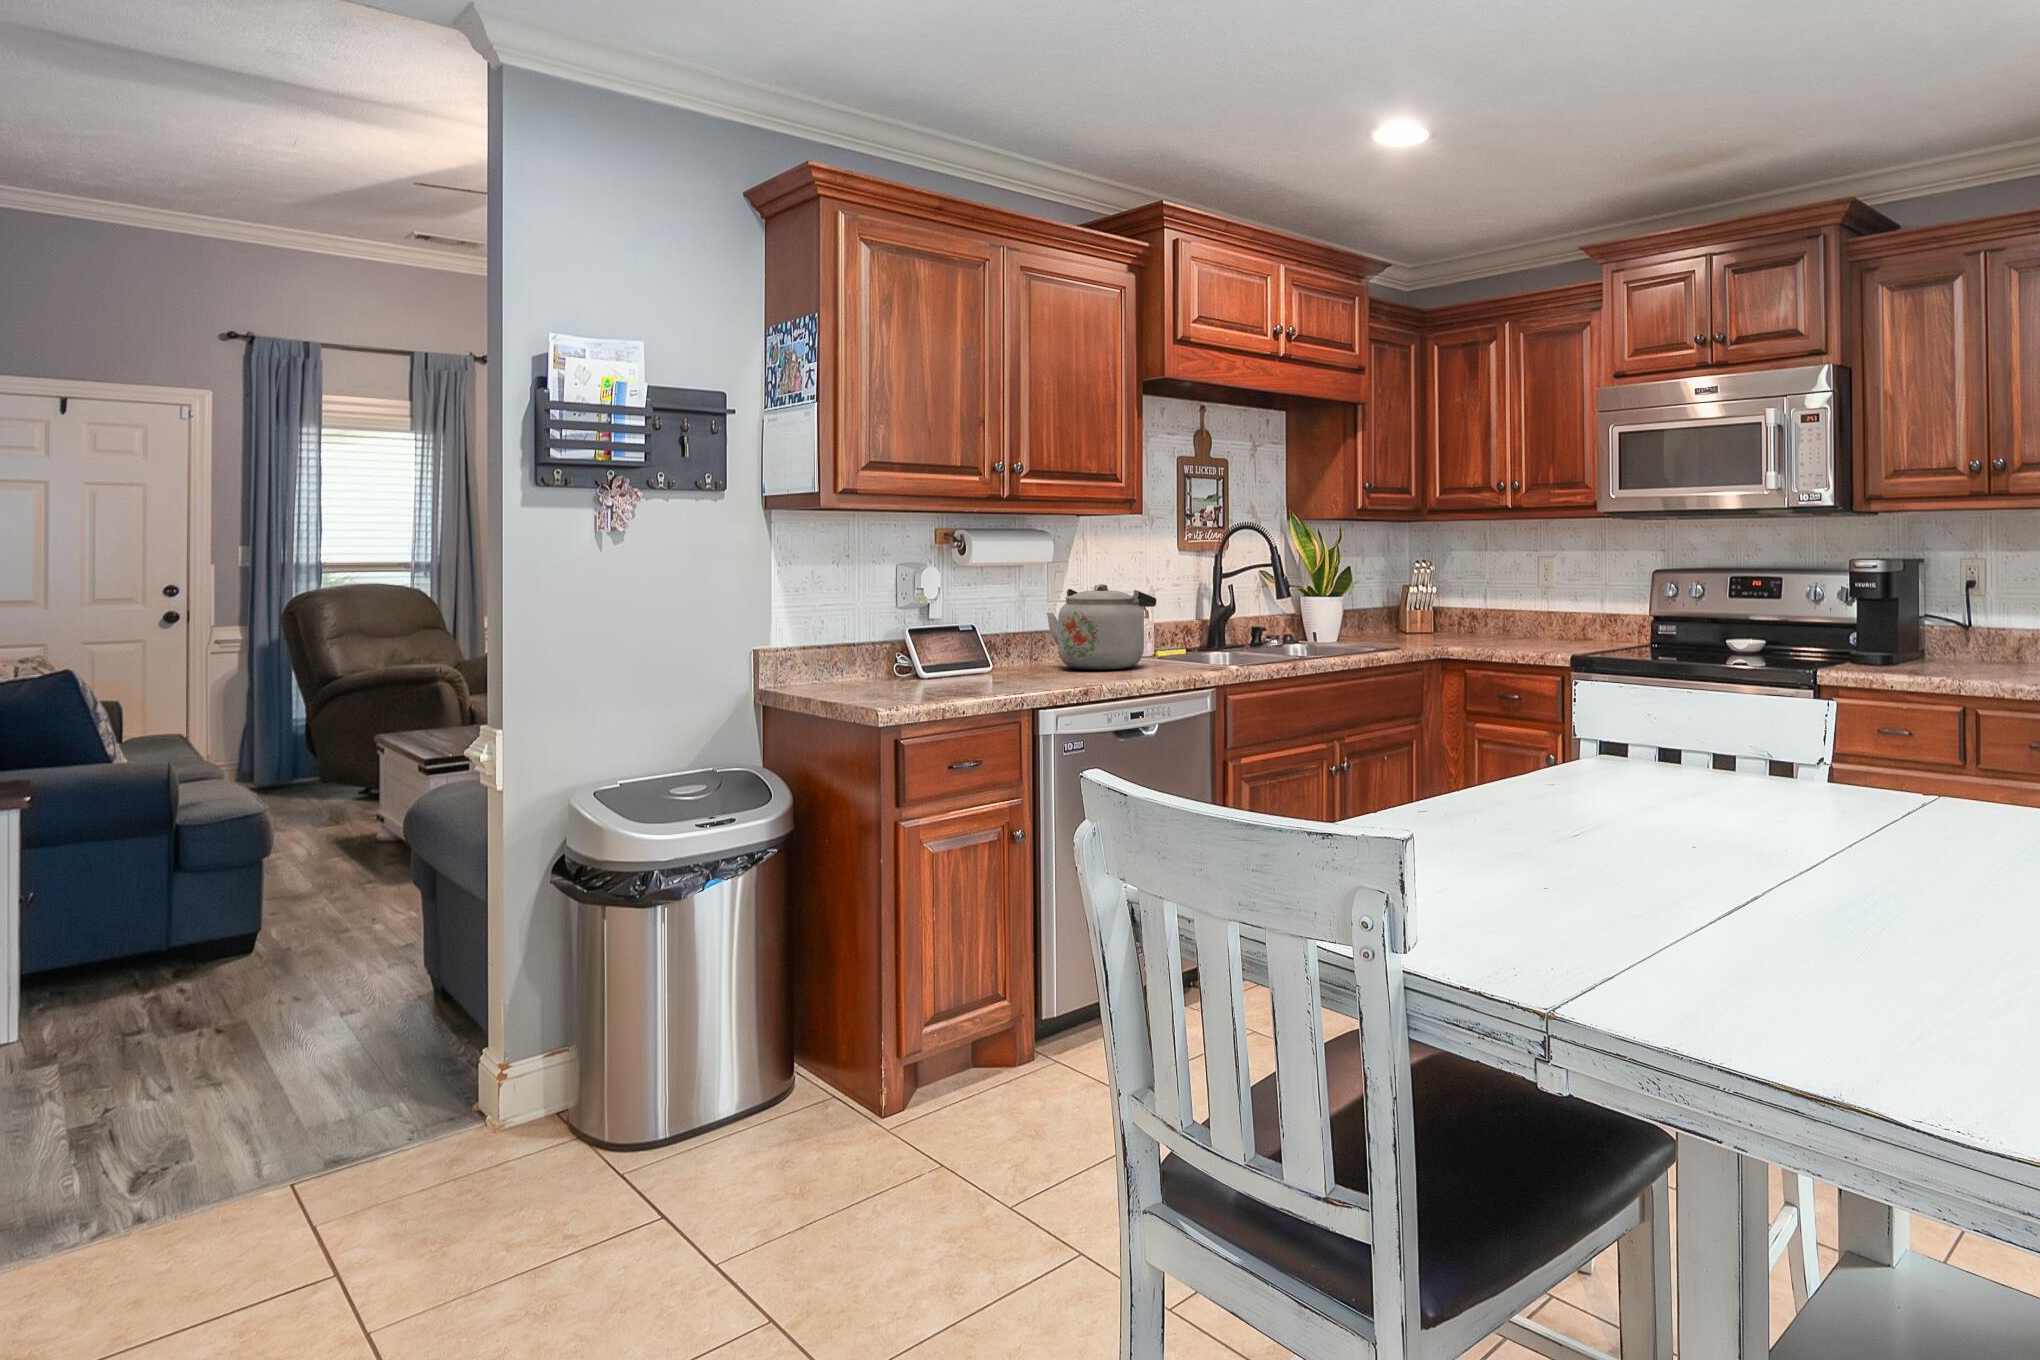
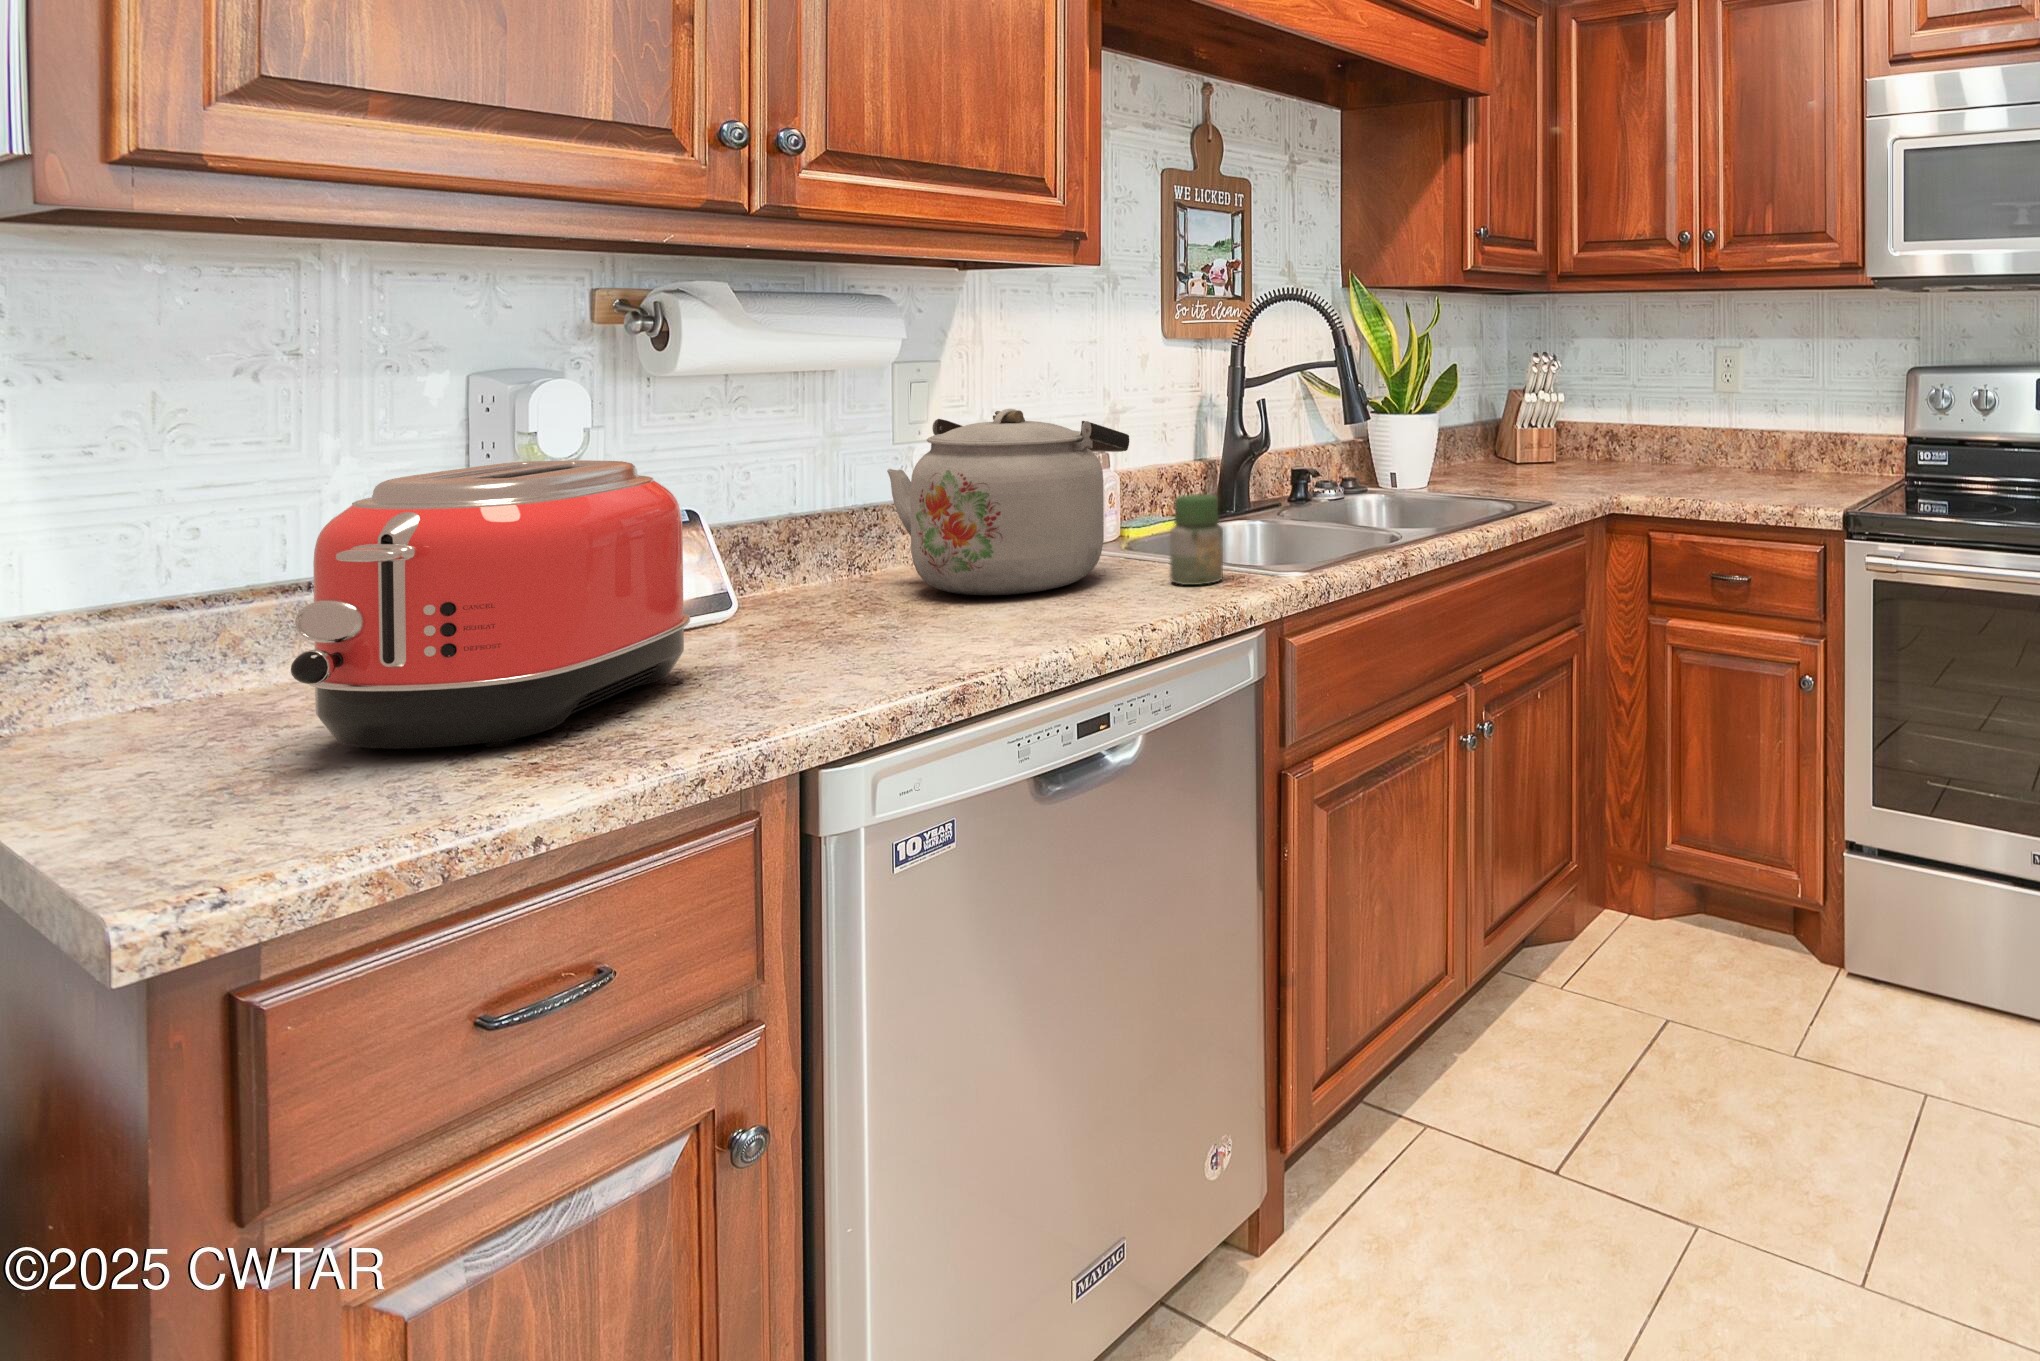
toaster: none [877,598,986,694] -> present [291,460,690,749]
jar: none [1174,627,1199,669] -> present [1170,494,1223,585]

